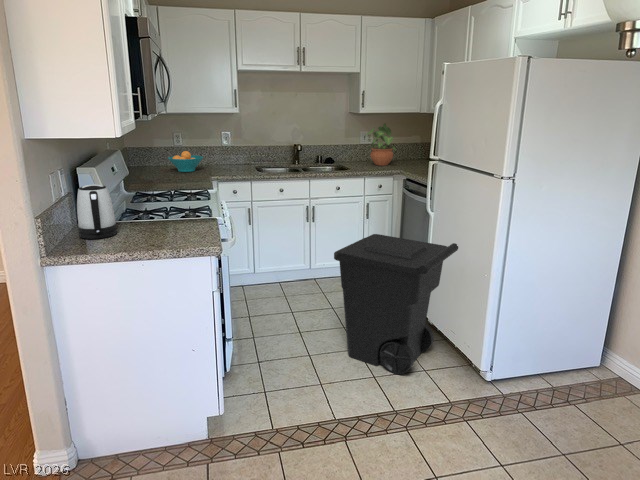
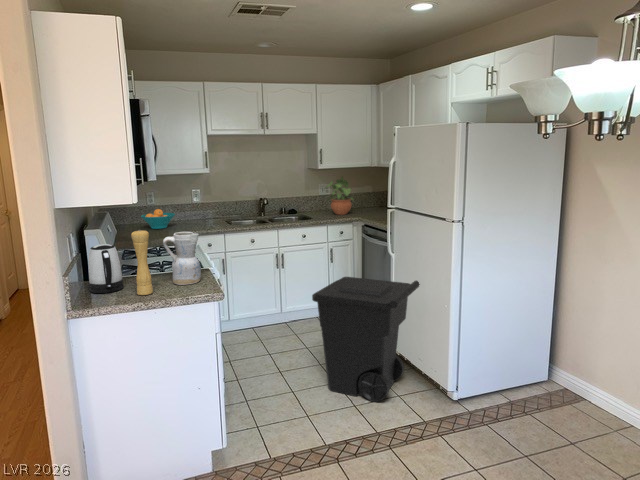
pepper mill: none [118,169,145,244] -> present [131,230,153,295]
ceramic pitcher: none [159,174,202,235] -> present [163,232,201,285]

